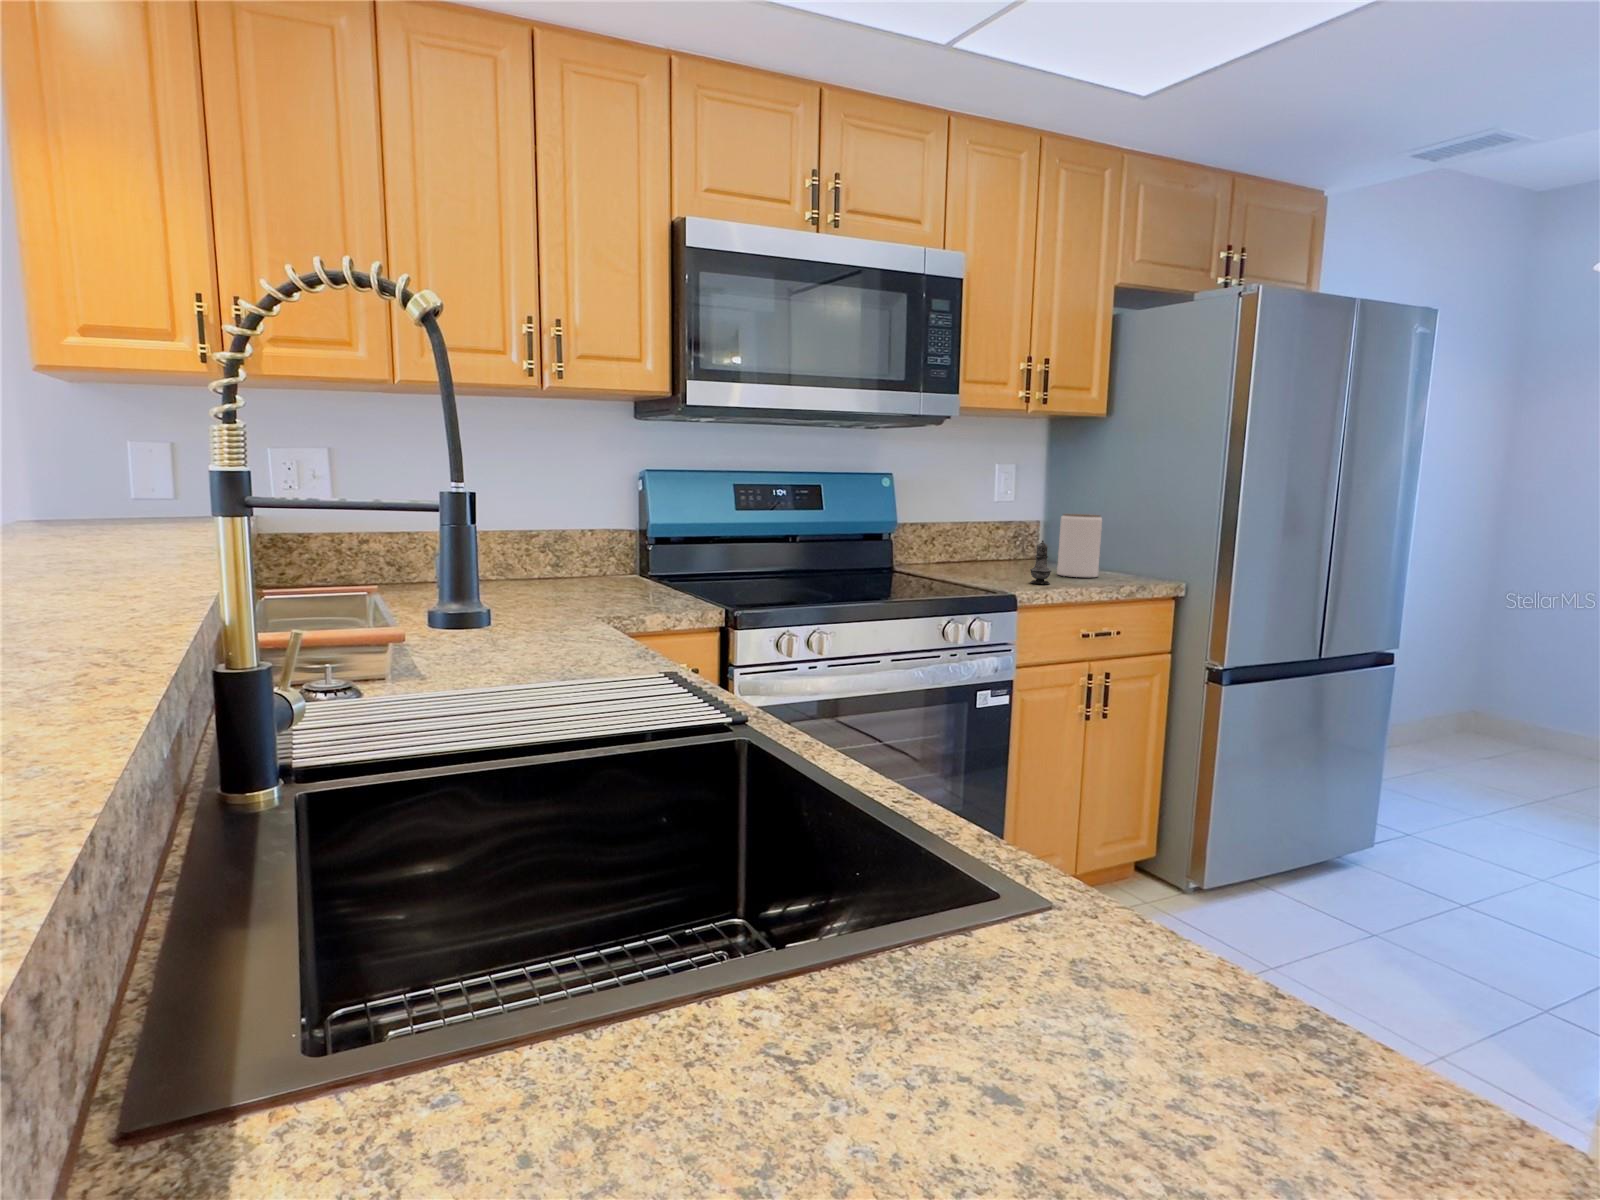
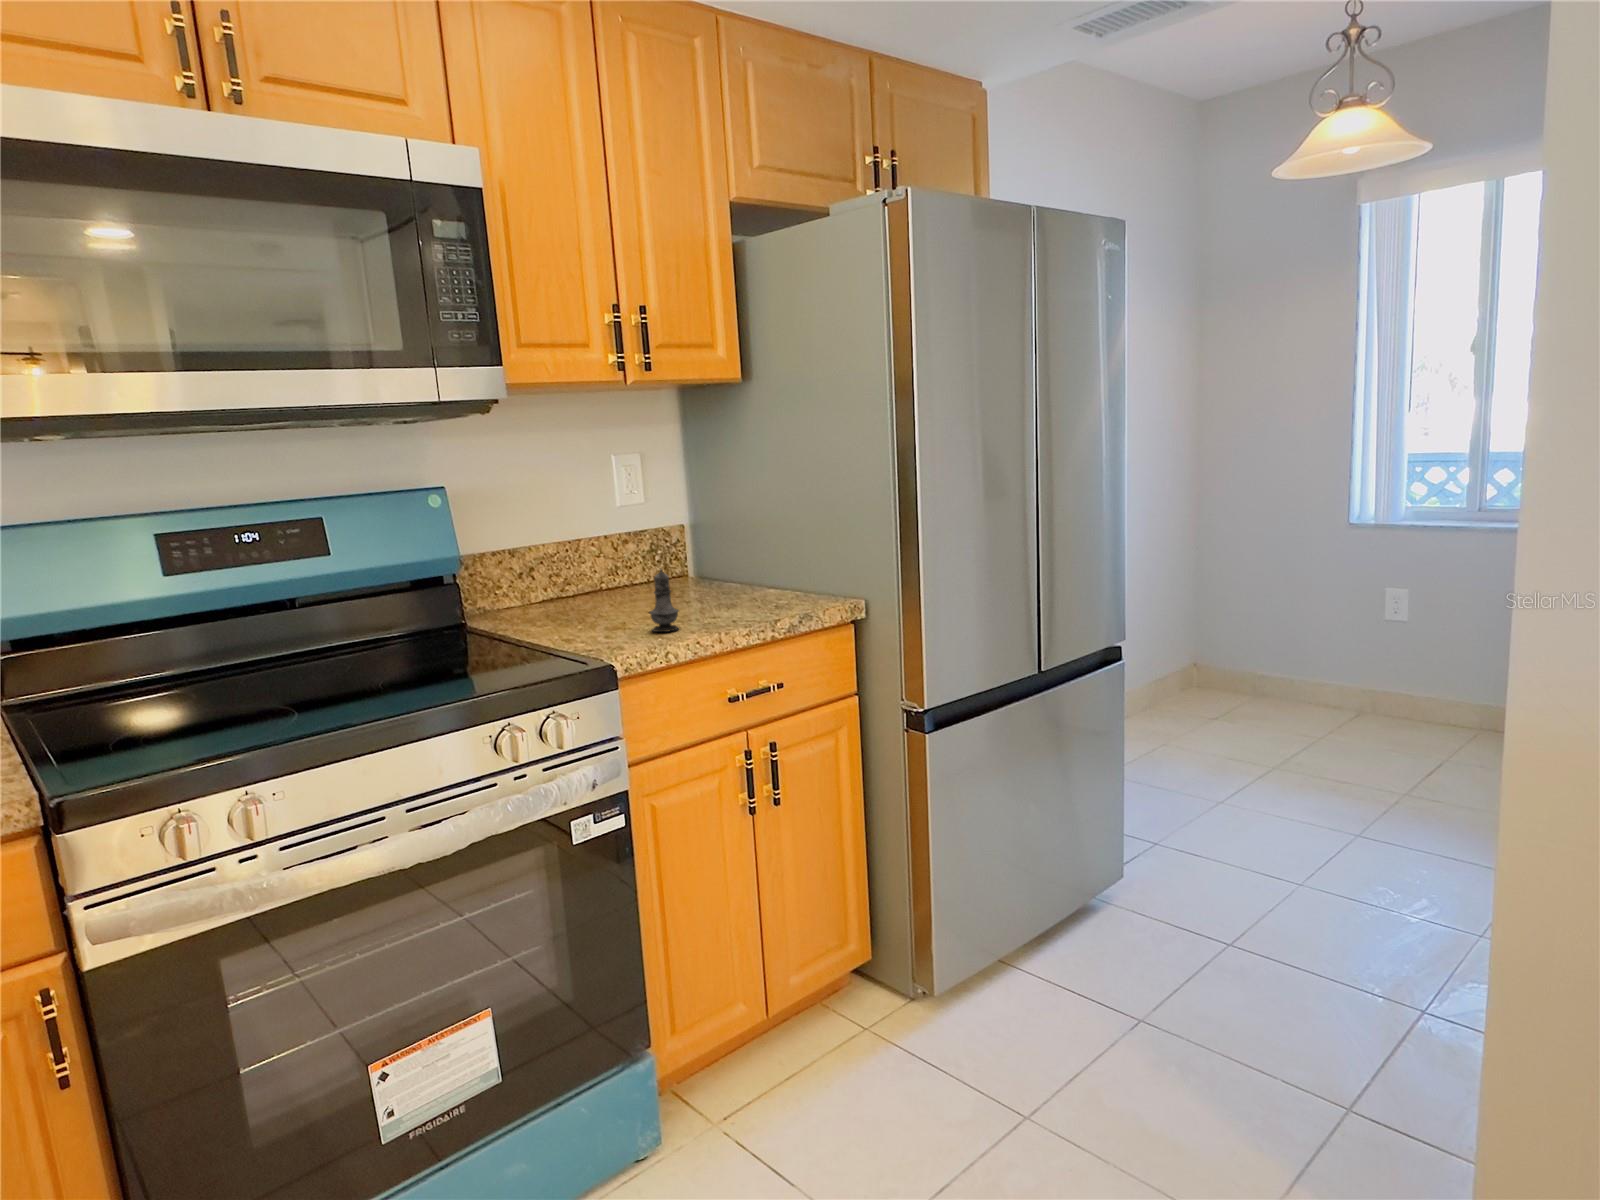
jar: present [1057,514,1102,577] -> none [694,518,754,608]

